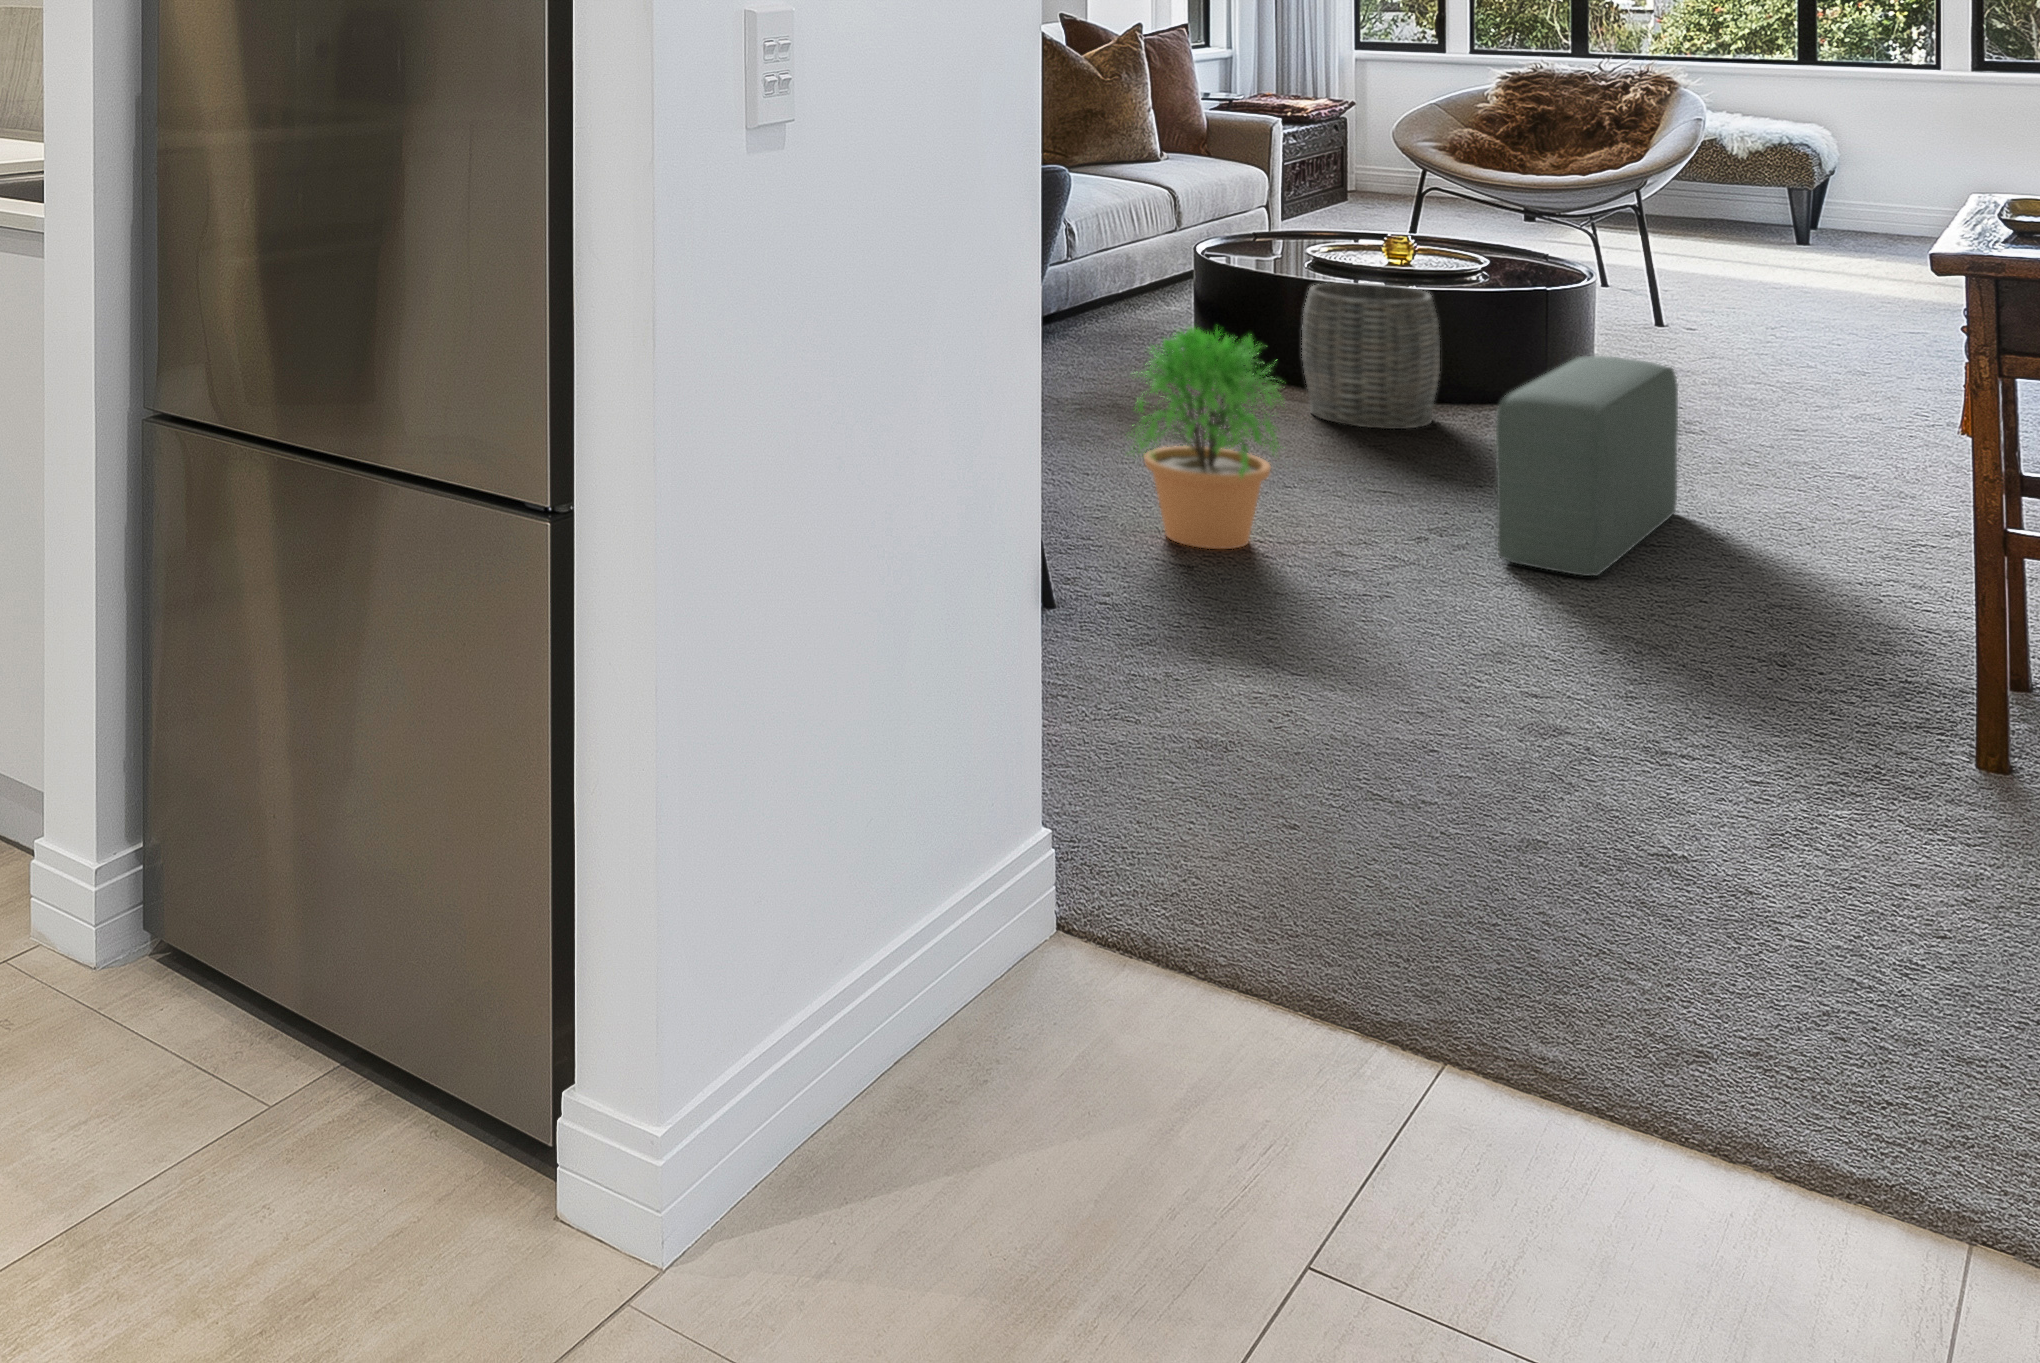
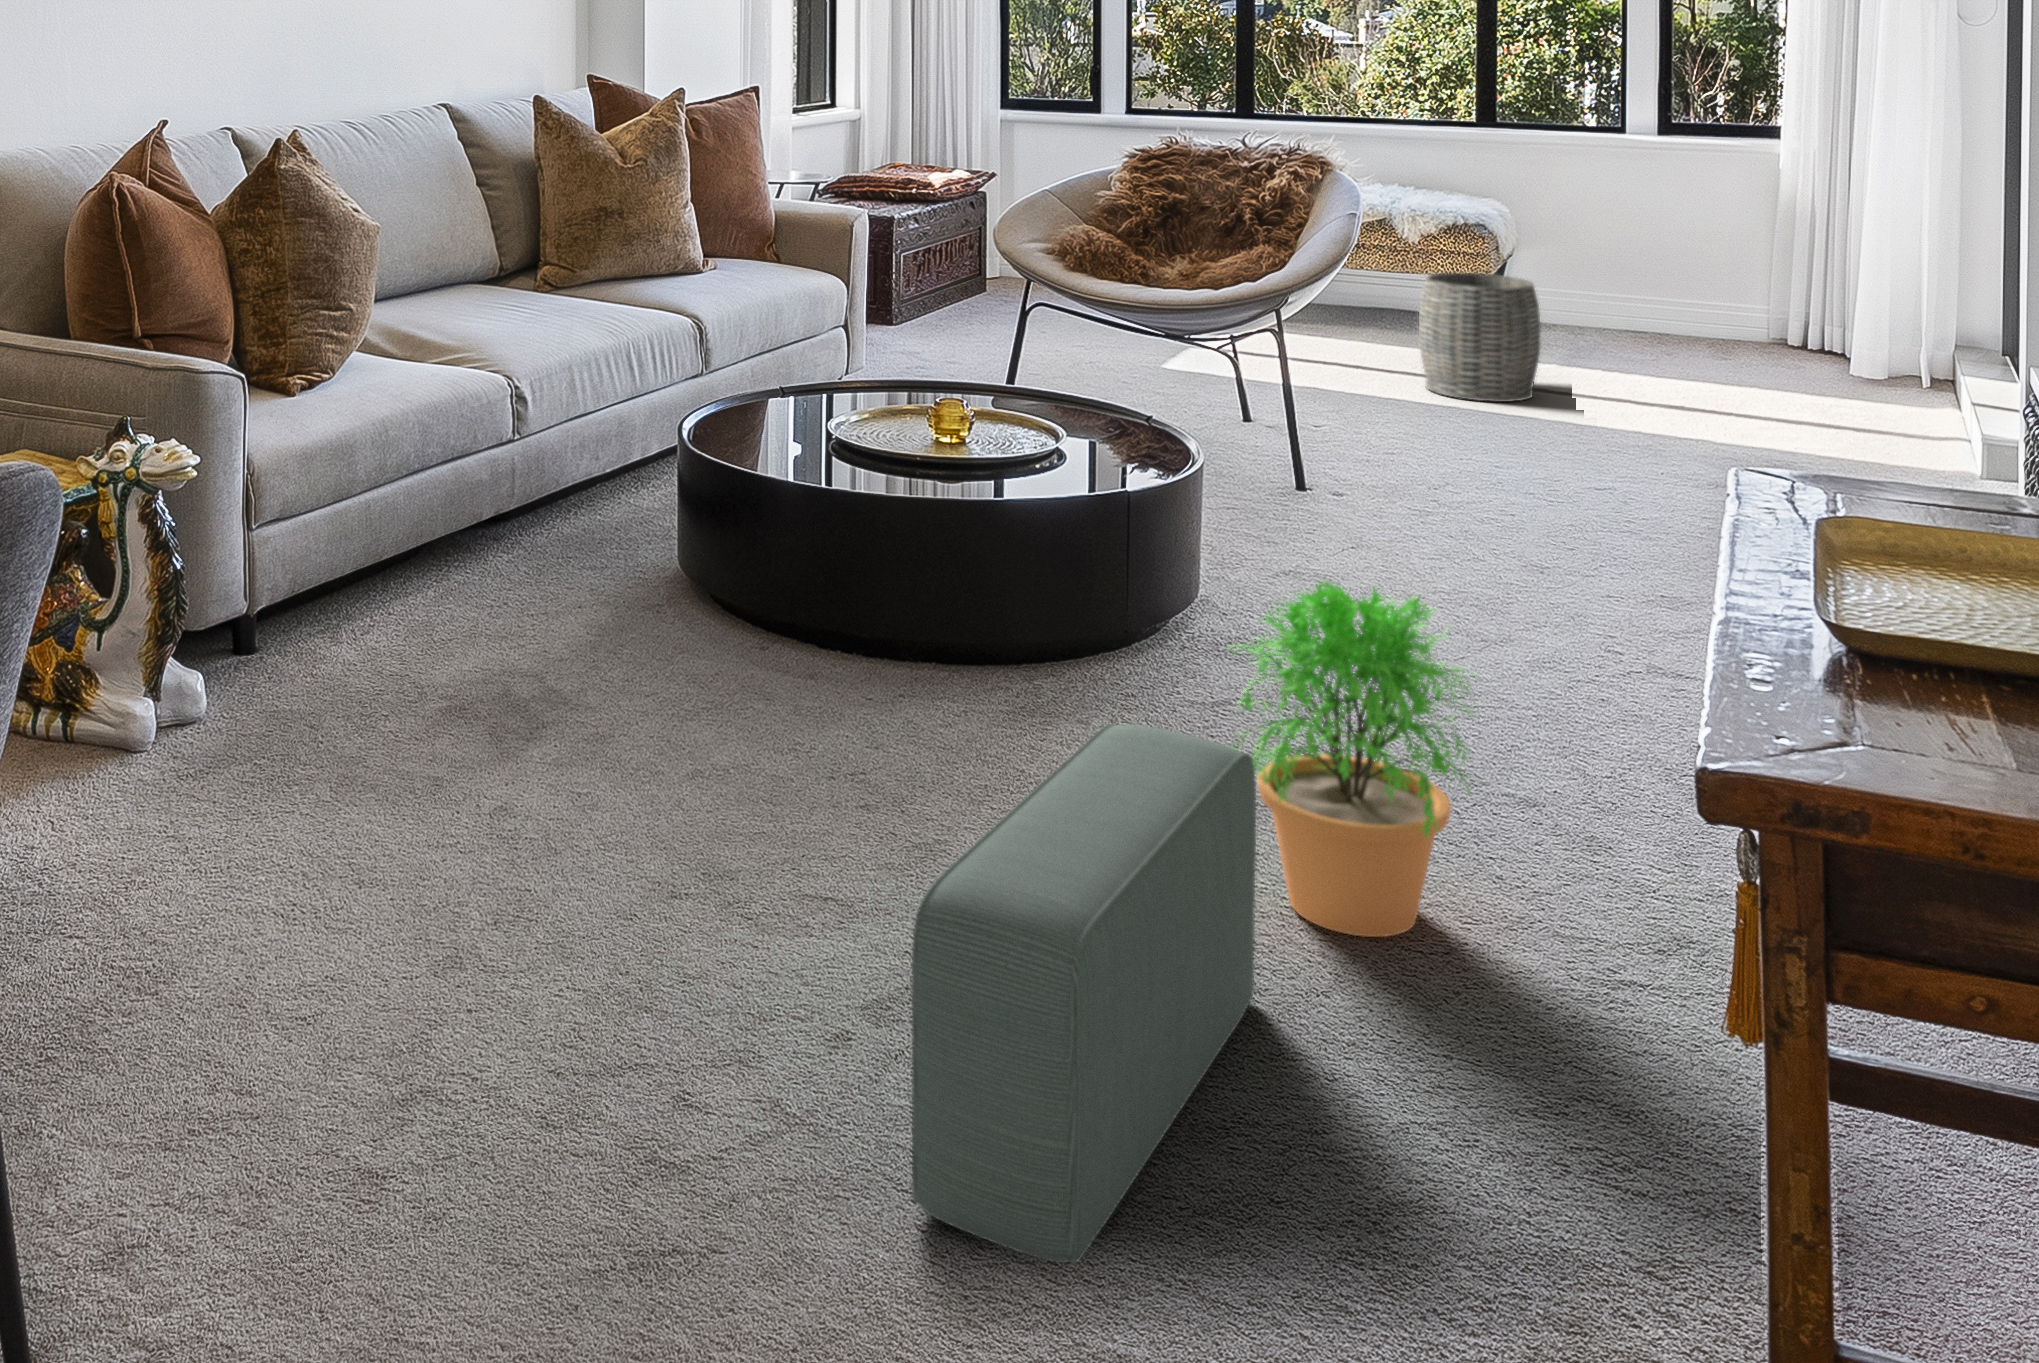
woven basket: present [1302,283,1440,429] -> present [1419,273,1540,402]
potted plant: present [1132,328,1282,549] -> present [1229,581,1475,937]

